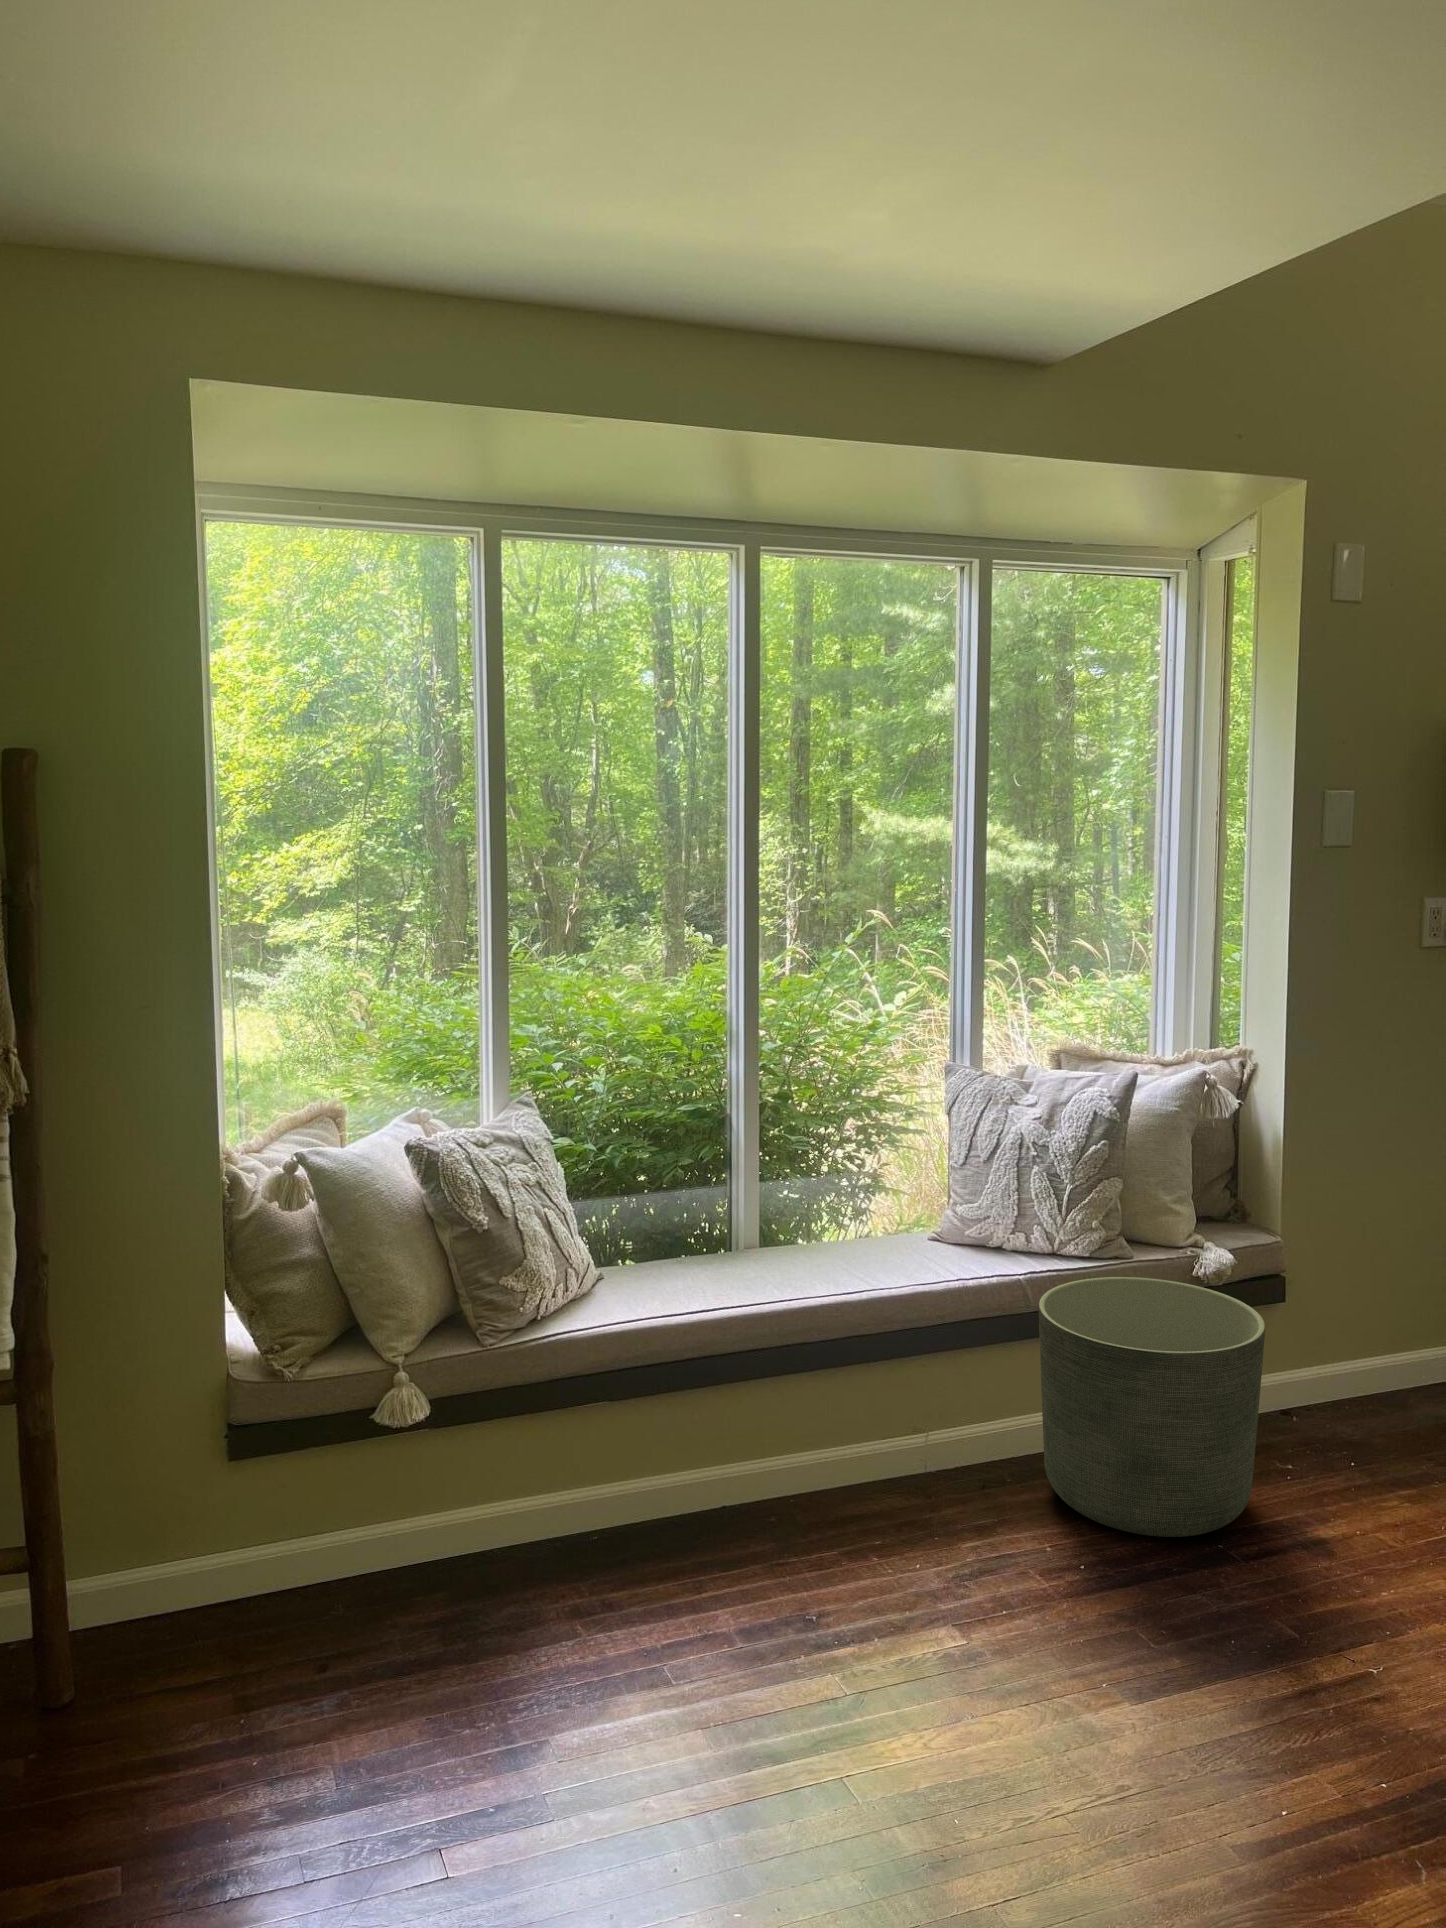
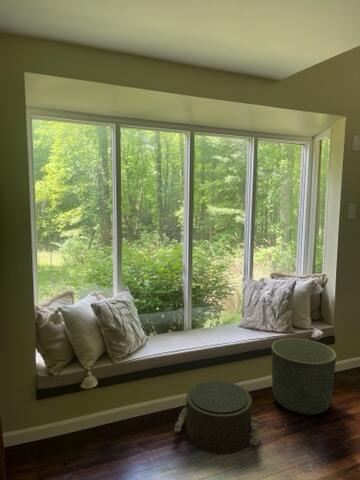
pouf: none [687,1414,980,1644] -> present [174,380,260,454]

